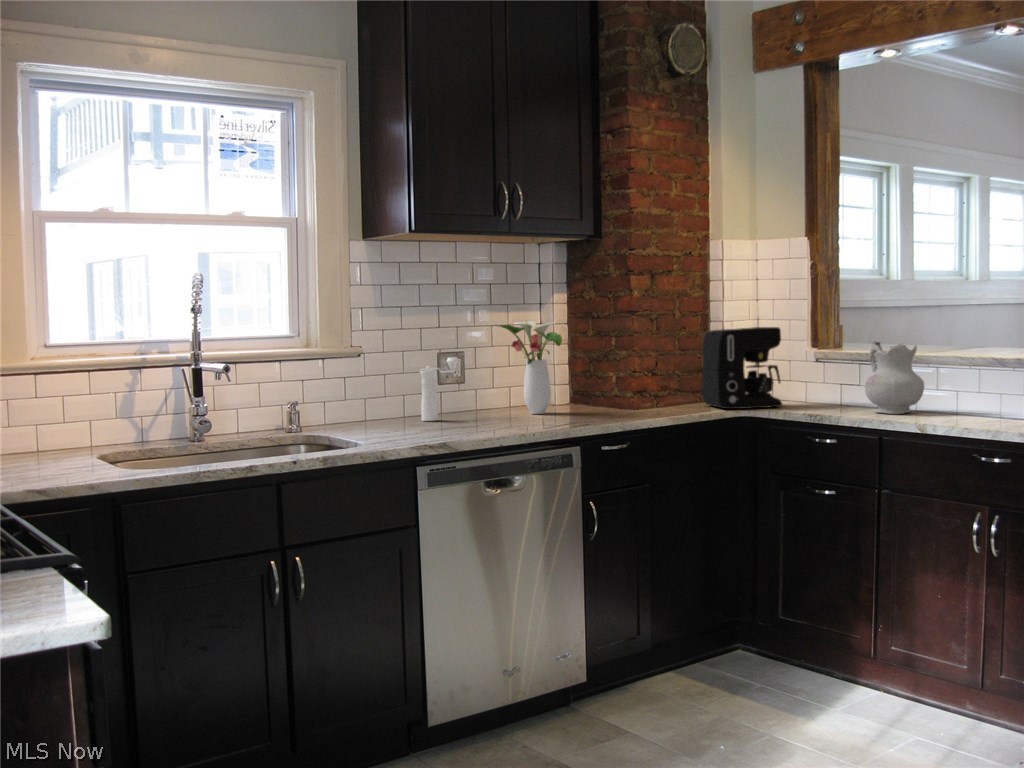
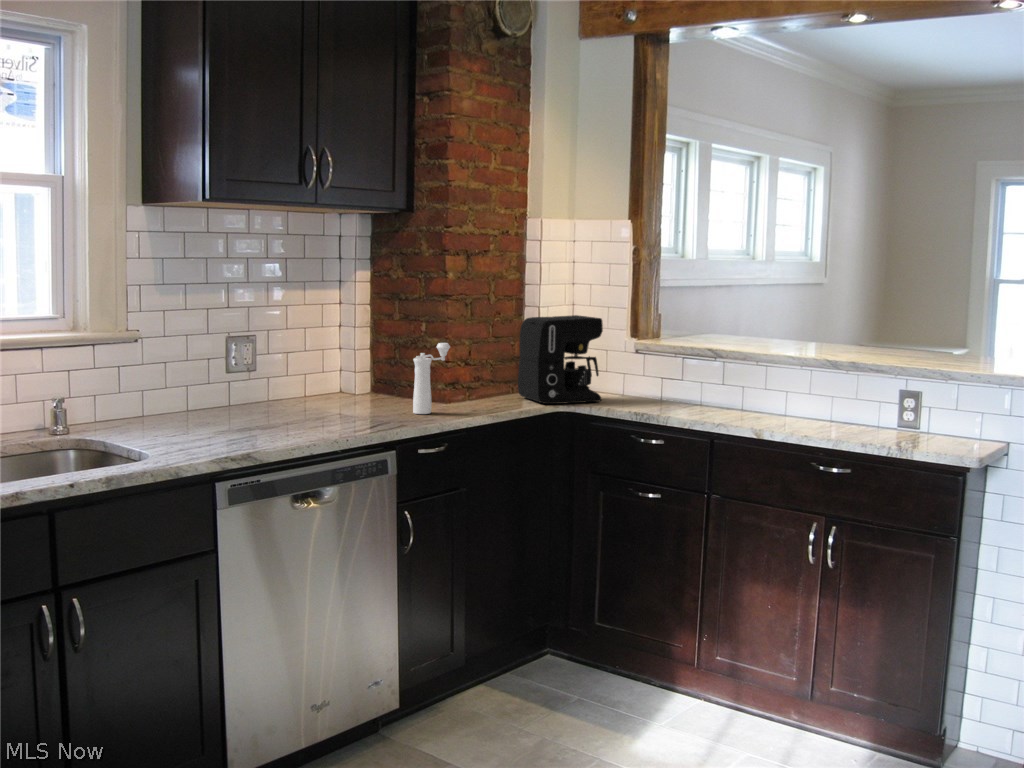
flower arrangement: present [494,321,562,414] -> none [286,301,375,408]
ceramic pitcher: present [865,341,924,414] -> none [687,338,745,415]
pepper mill: present [420,357,459,421] -> present [413,343,450,414]

